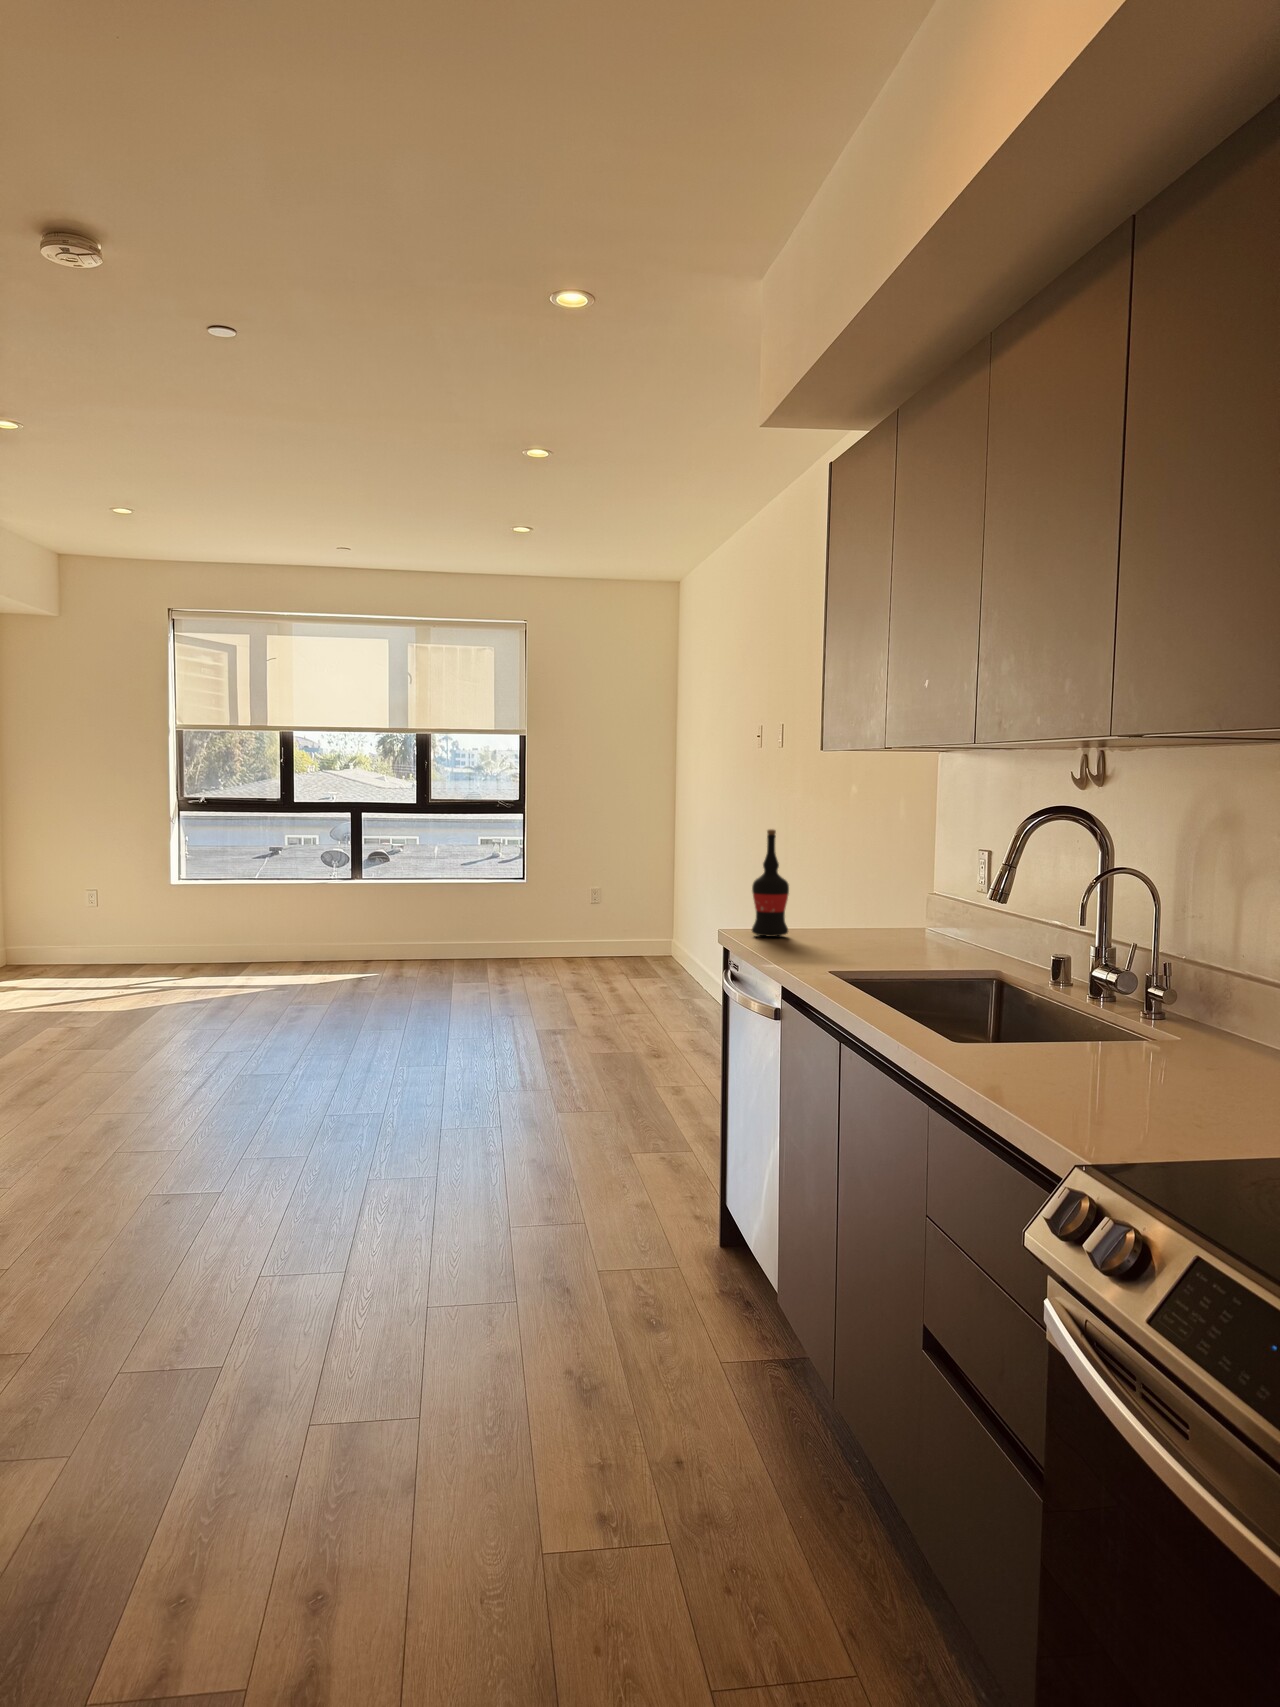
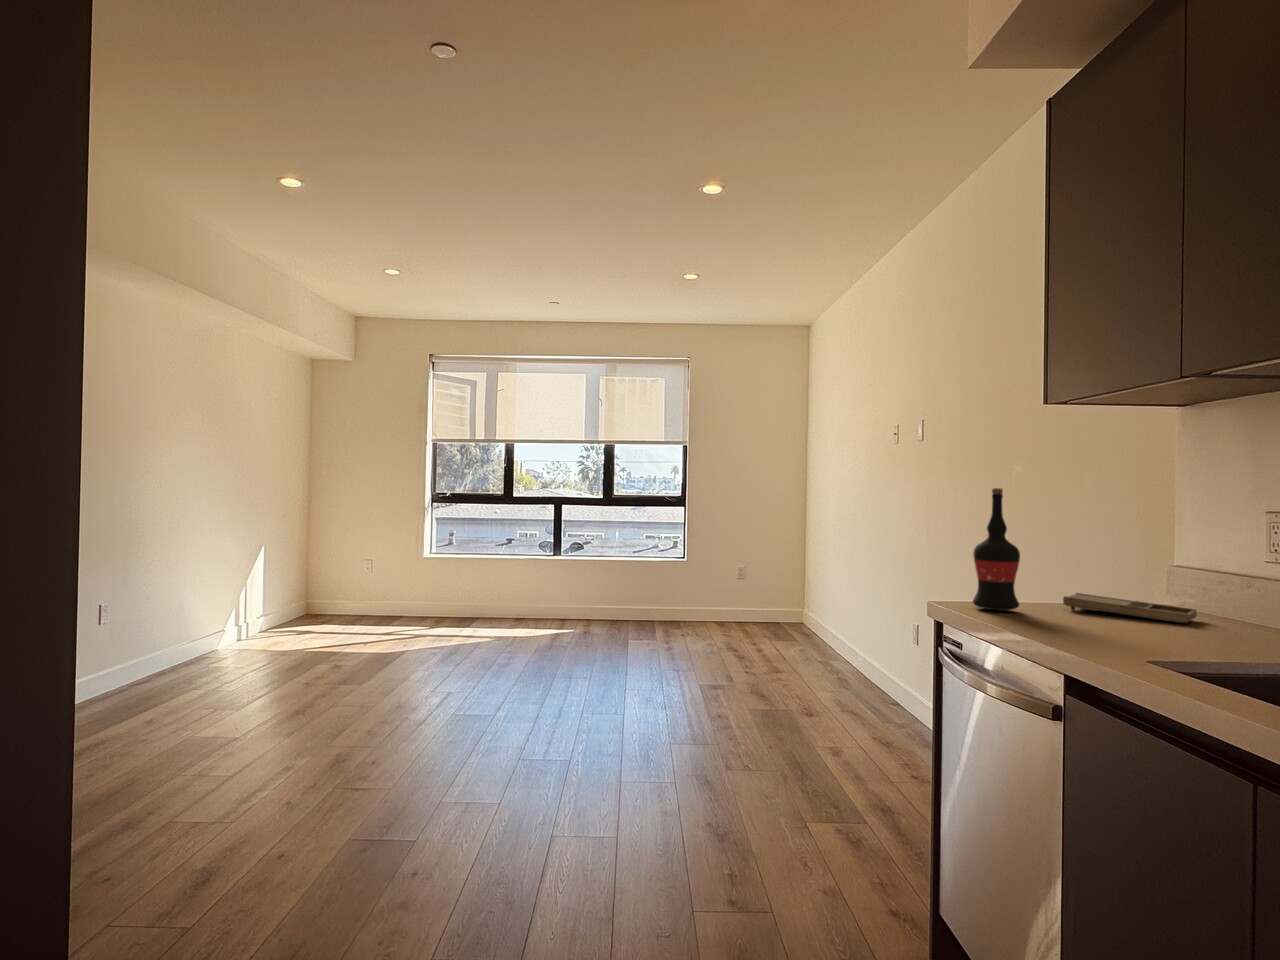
tray: none [830,919,933,943] -> present [1063,593,1197,623]

